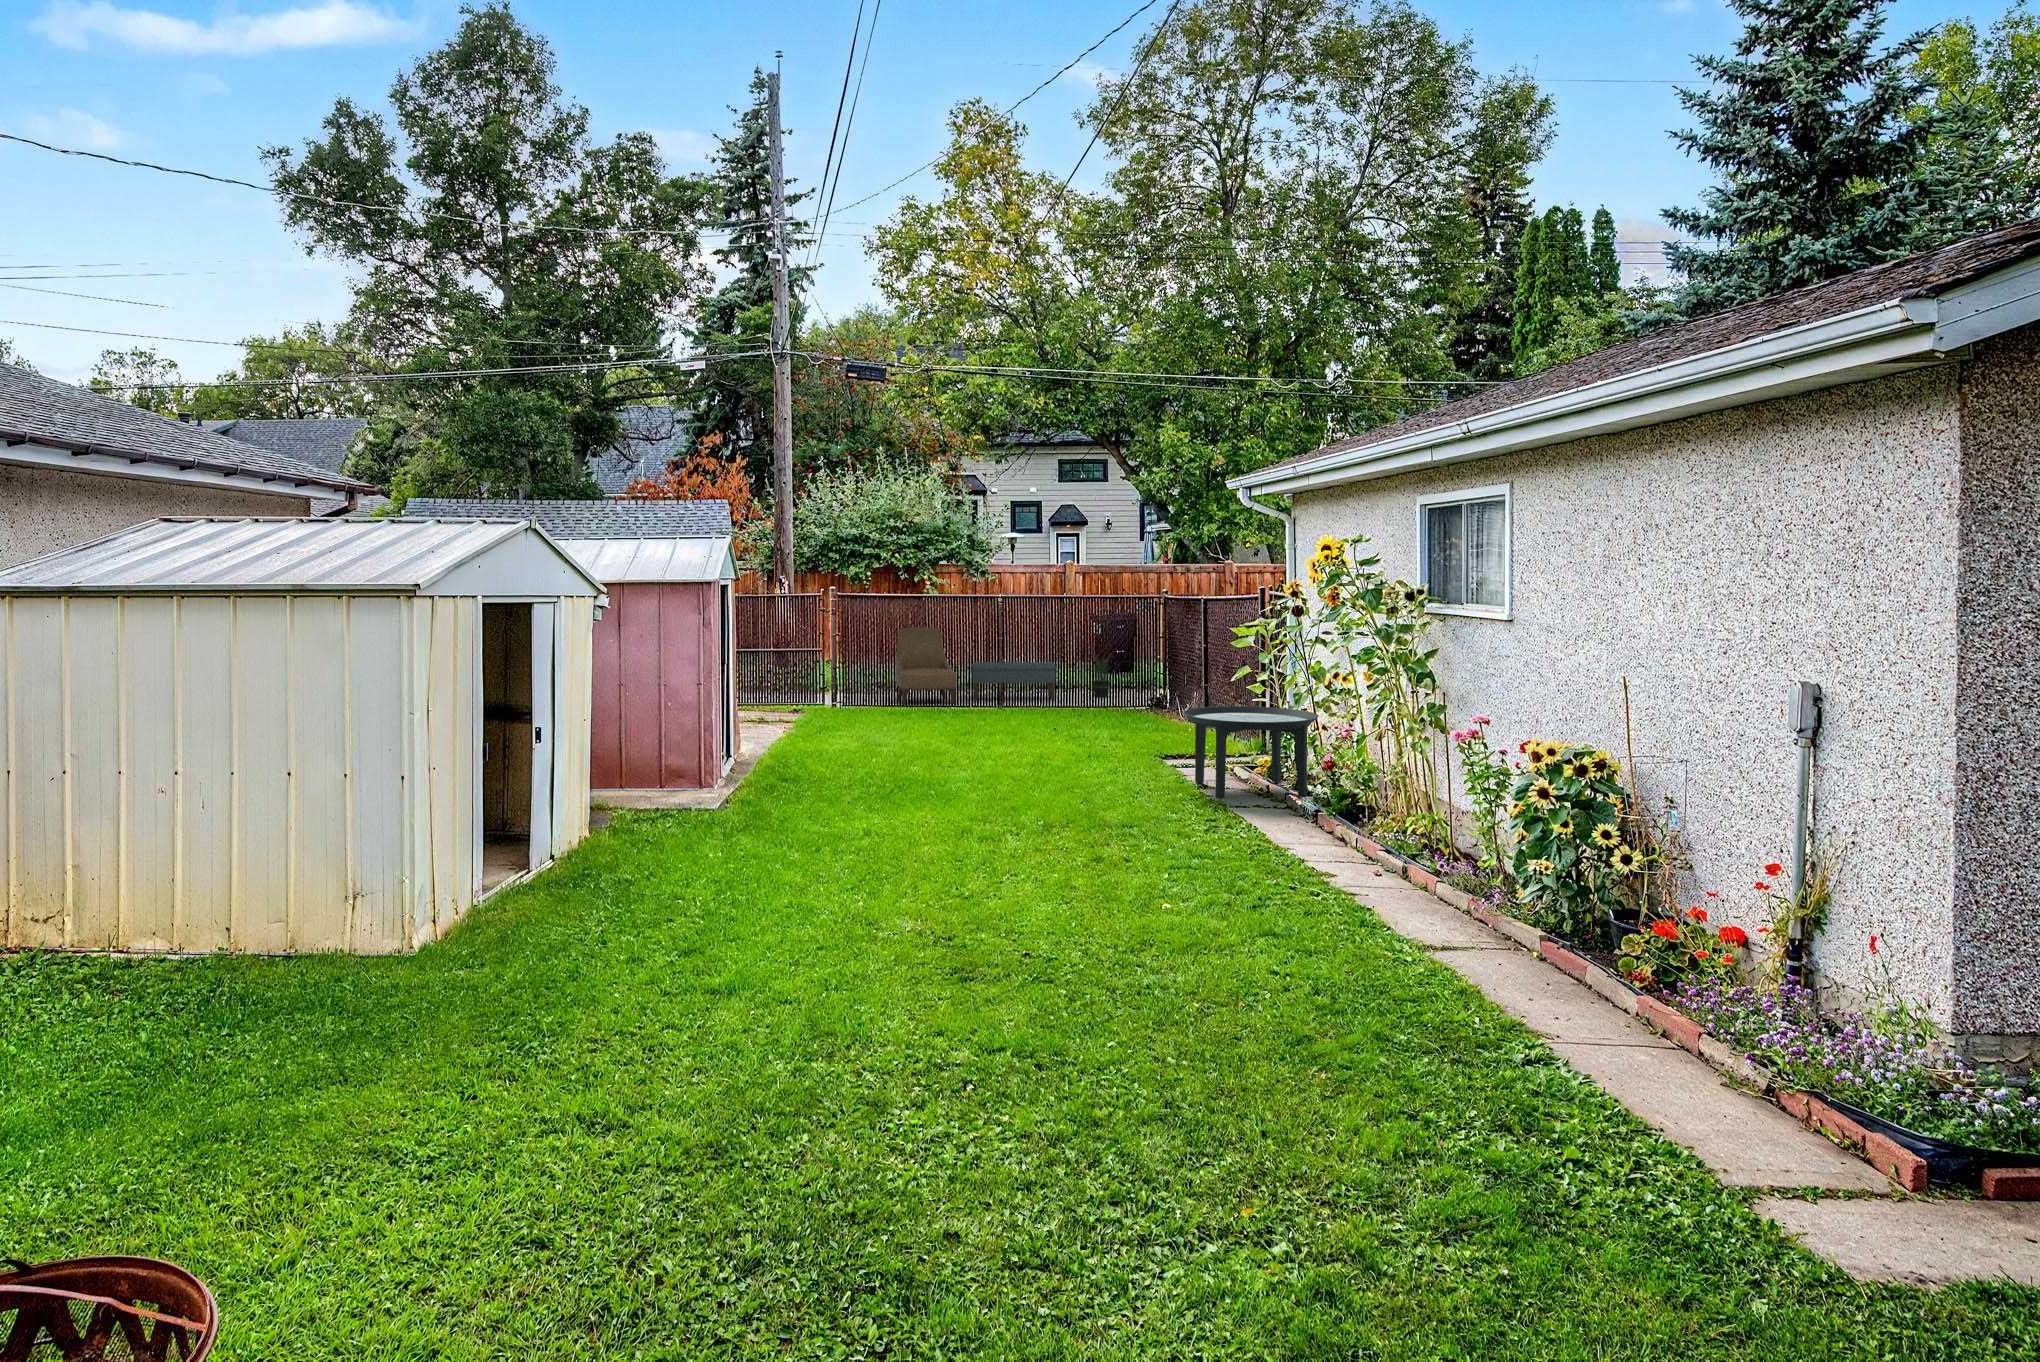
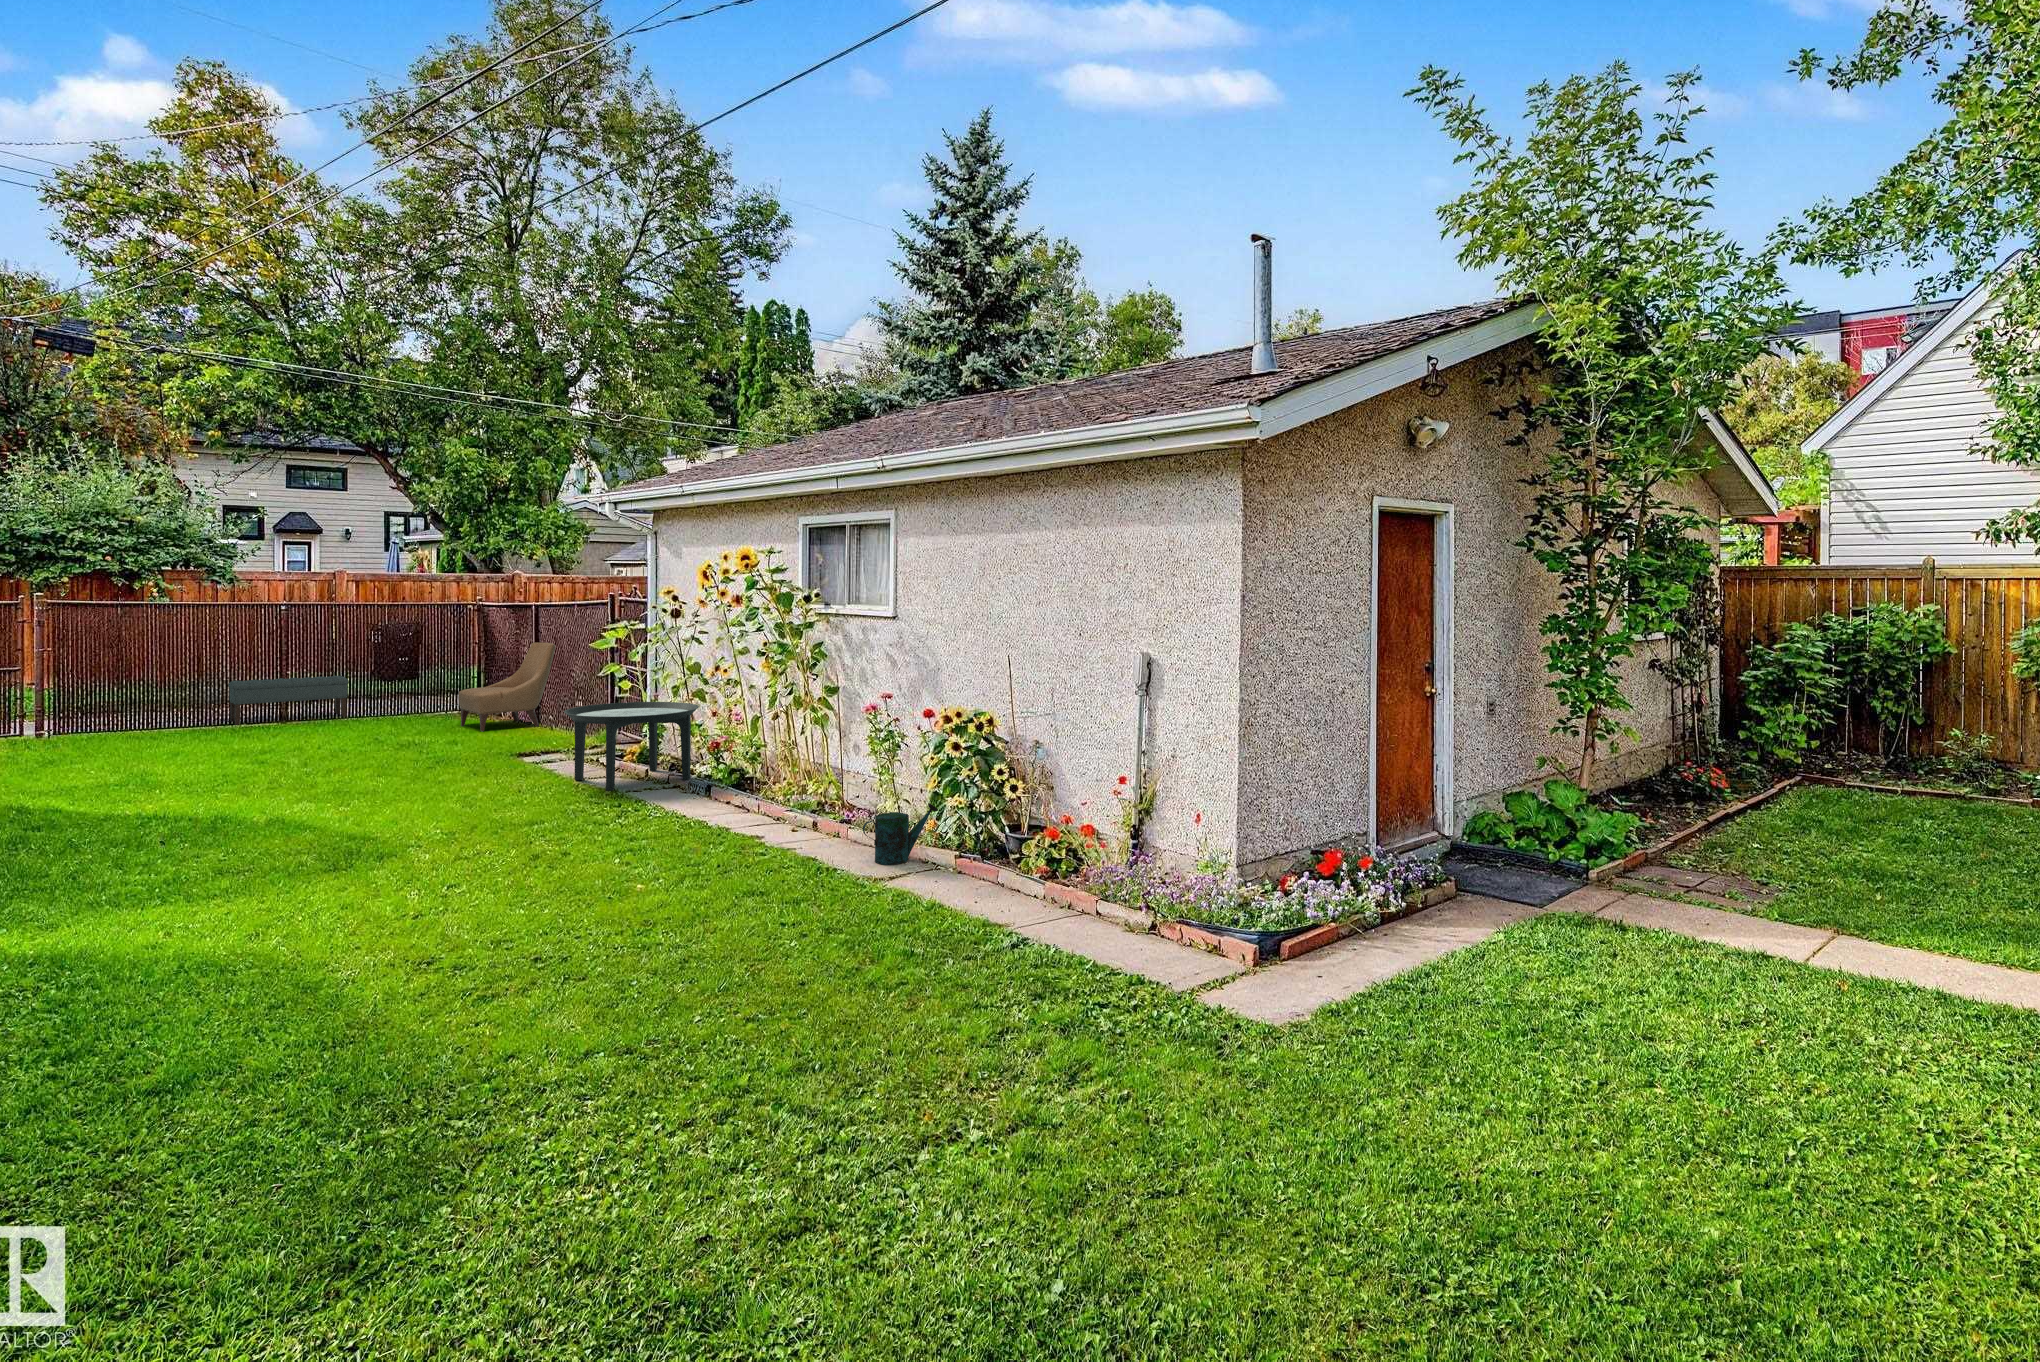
chair: present [896,628,957,705] -> present [459,642,555,731]
potted plant: present [1092,653,1109,697] -> none [382,661,419,710]
watering can: none [1420,862,1524,929] -> present [863,804,938,865]

